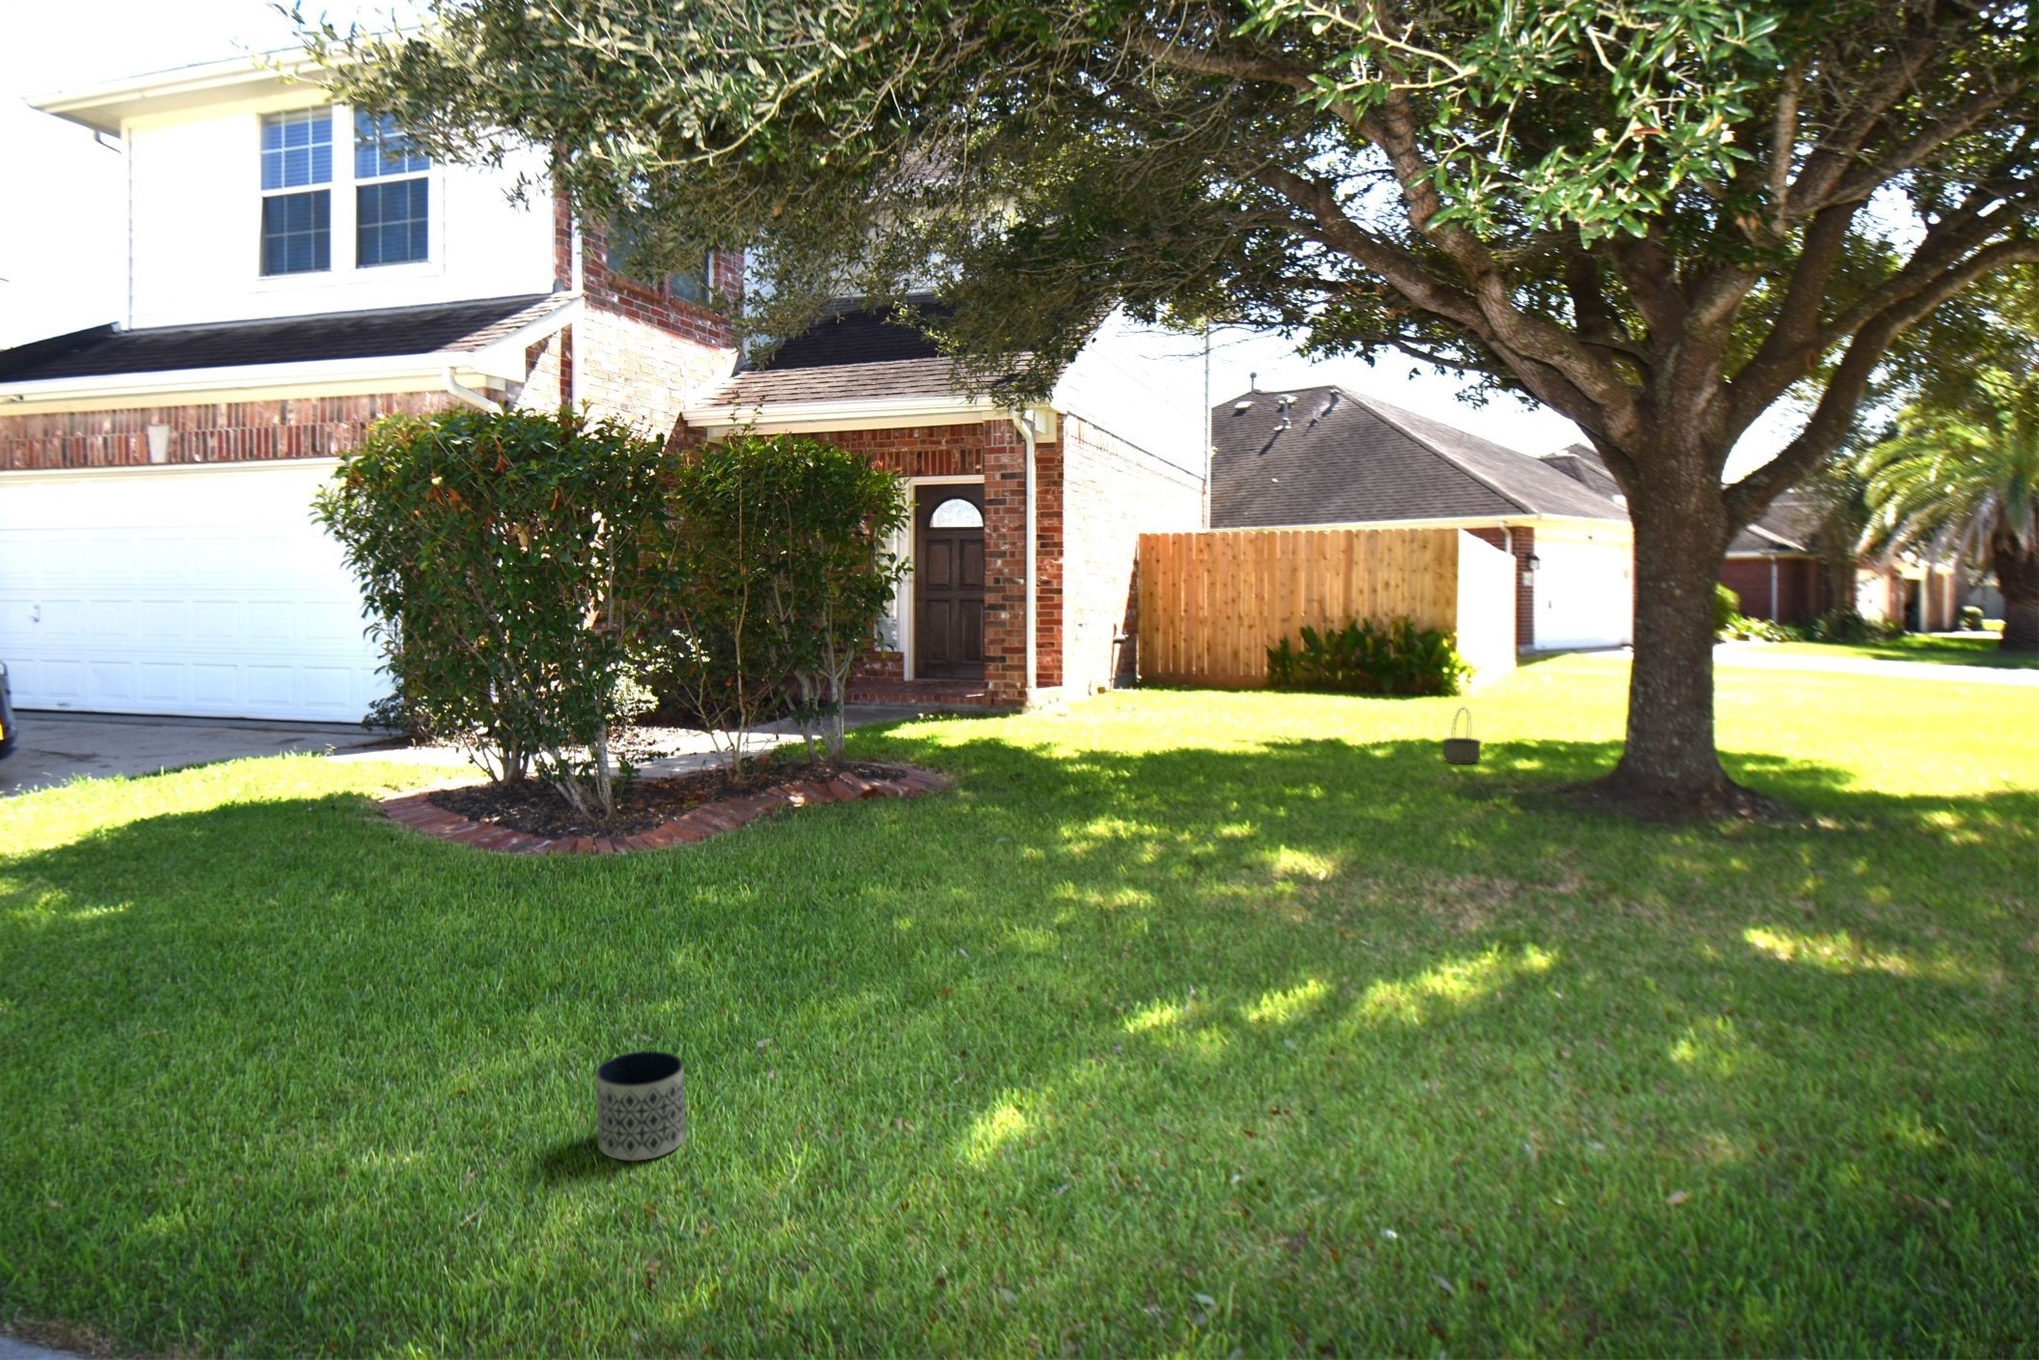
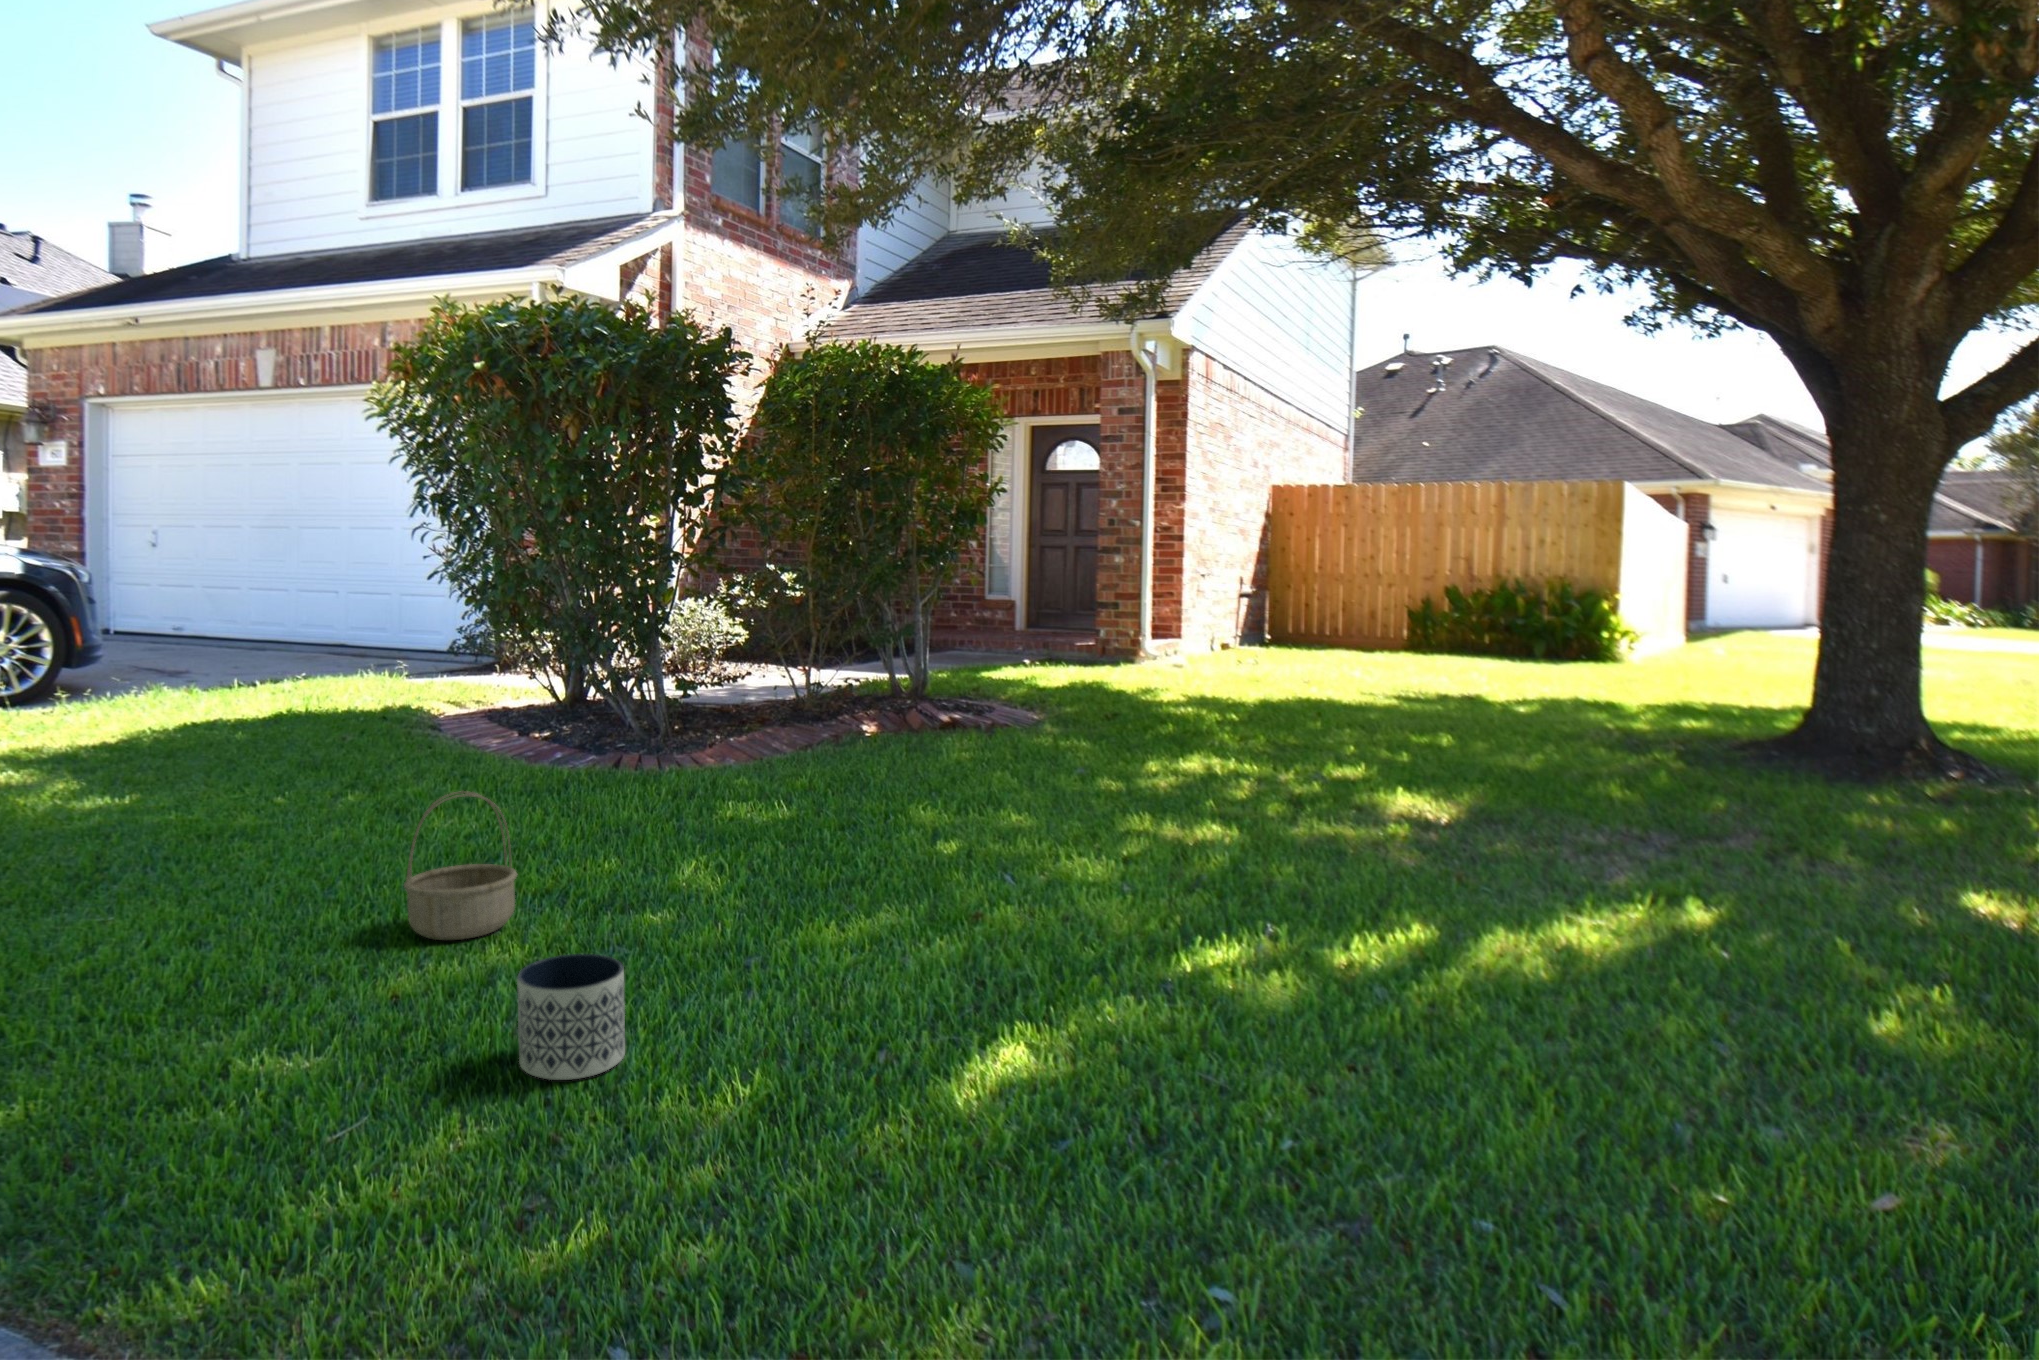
basket: present [1442,708,1481,764] -> present [404,791,517,940]

